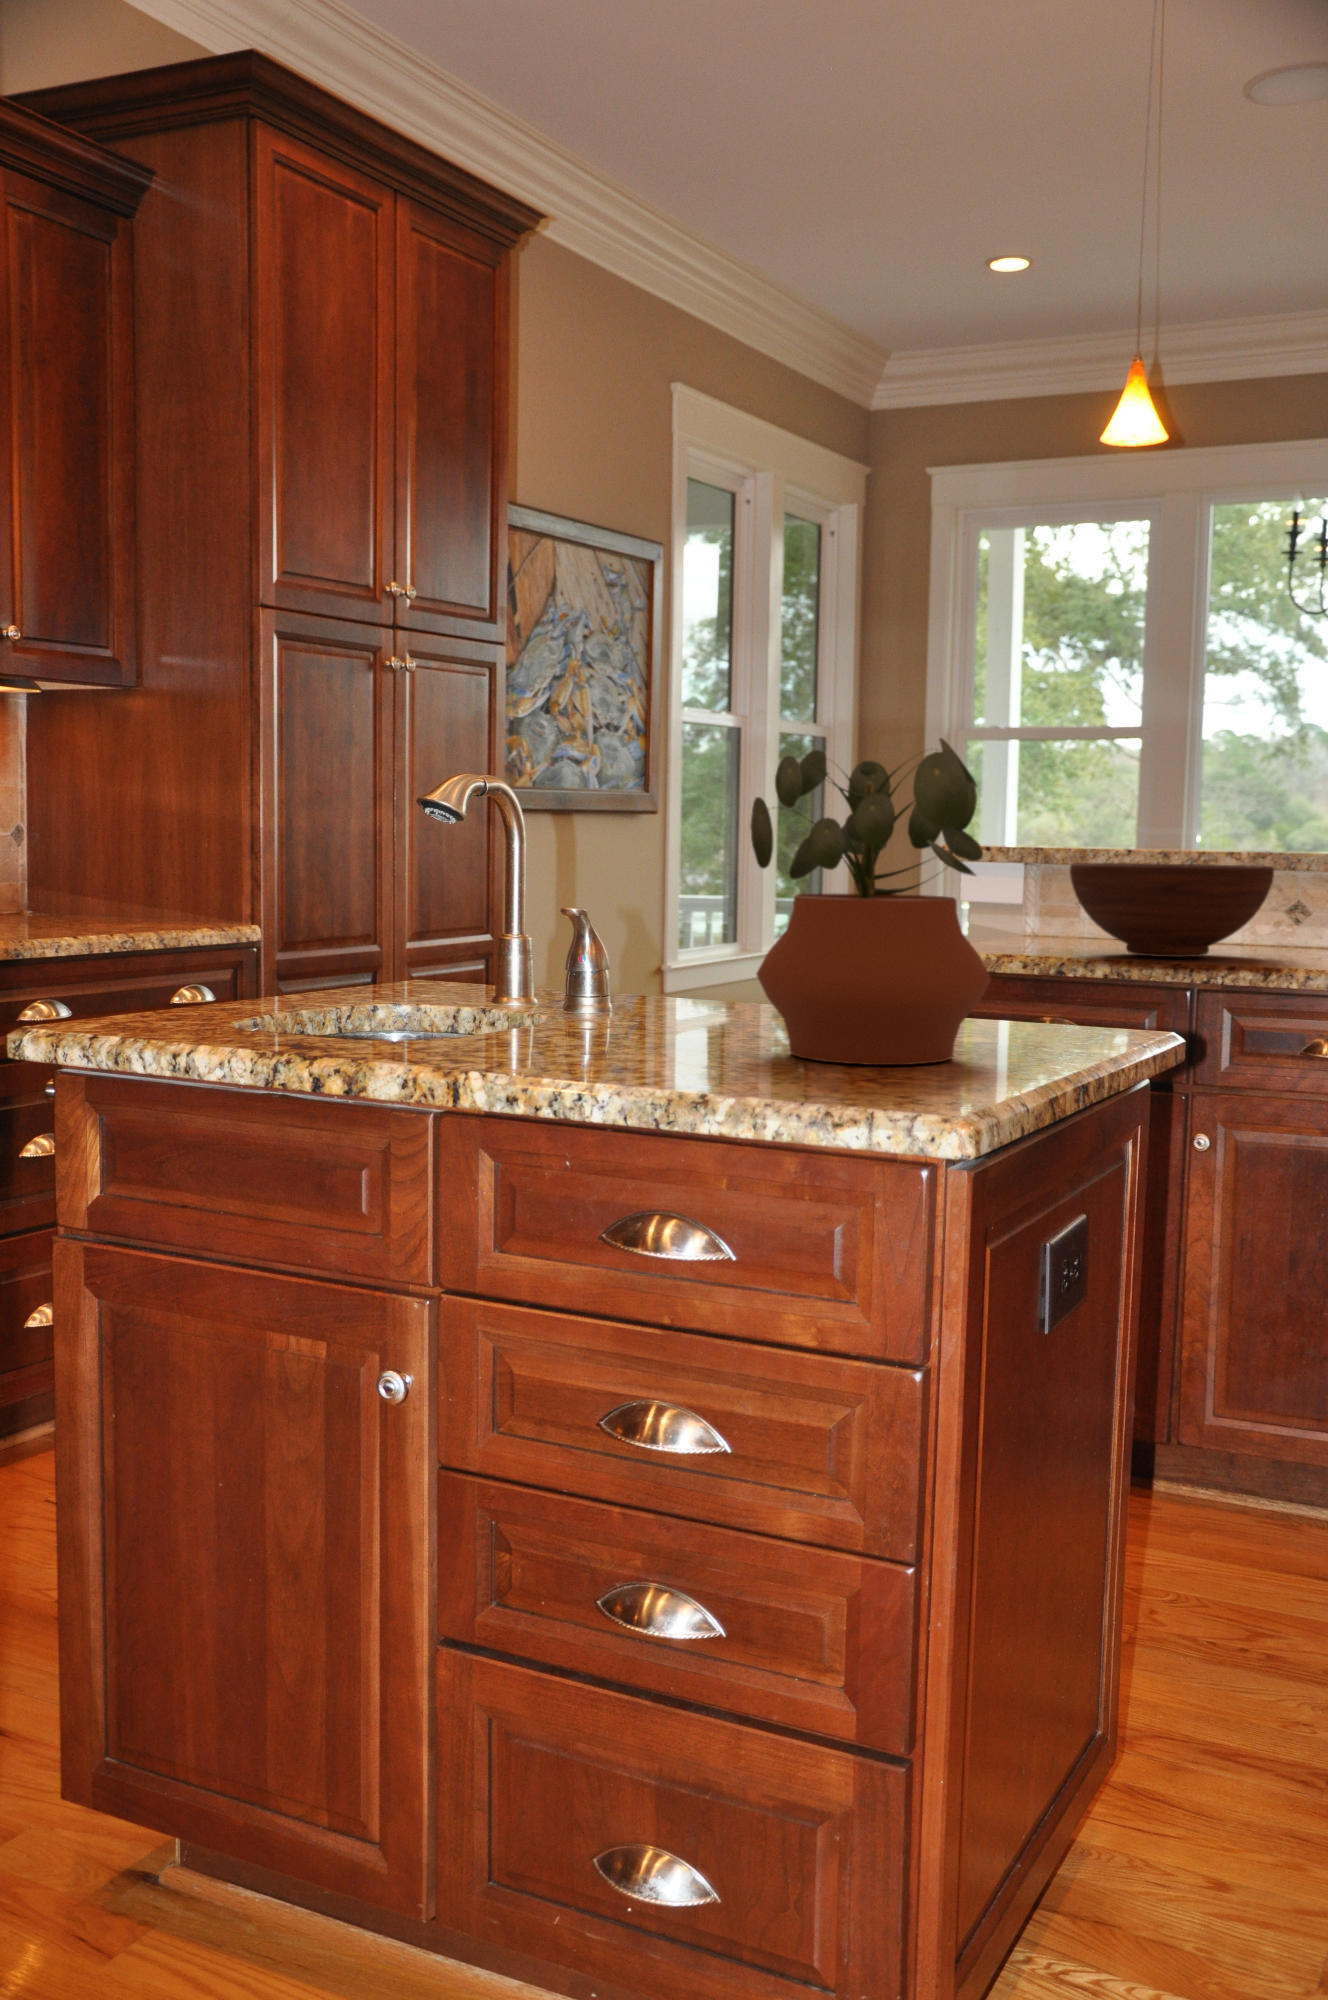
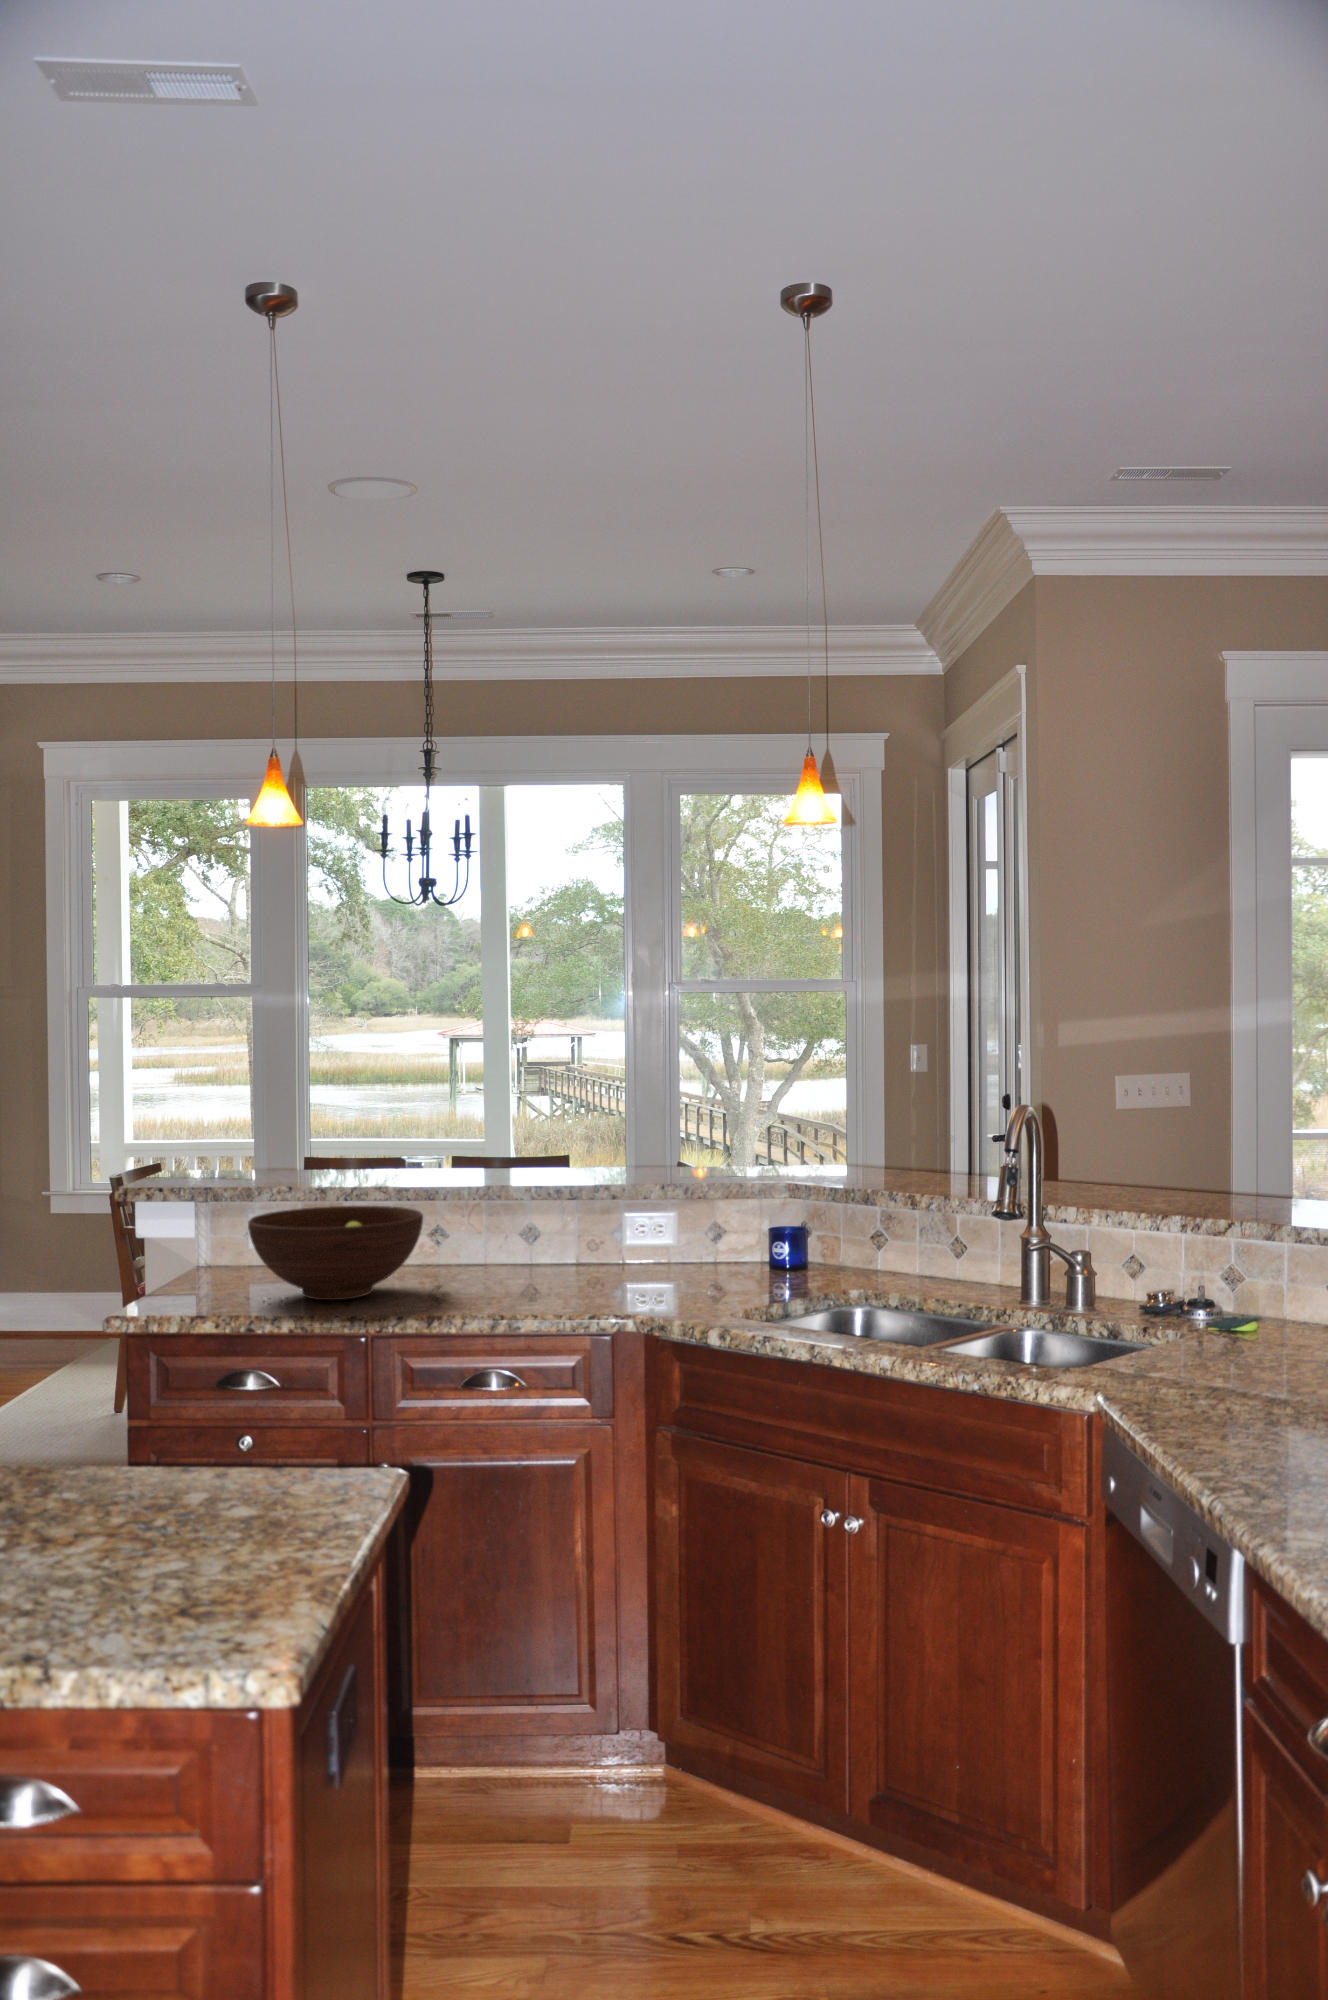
potted plant: present [750,738,991,1065] -> none [46,1286,265,1584]

